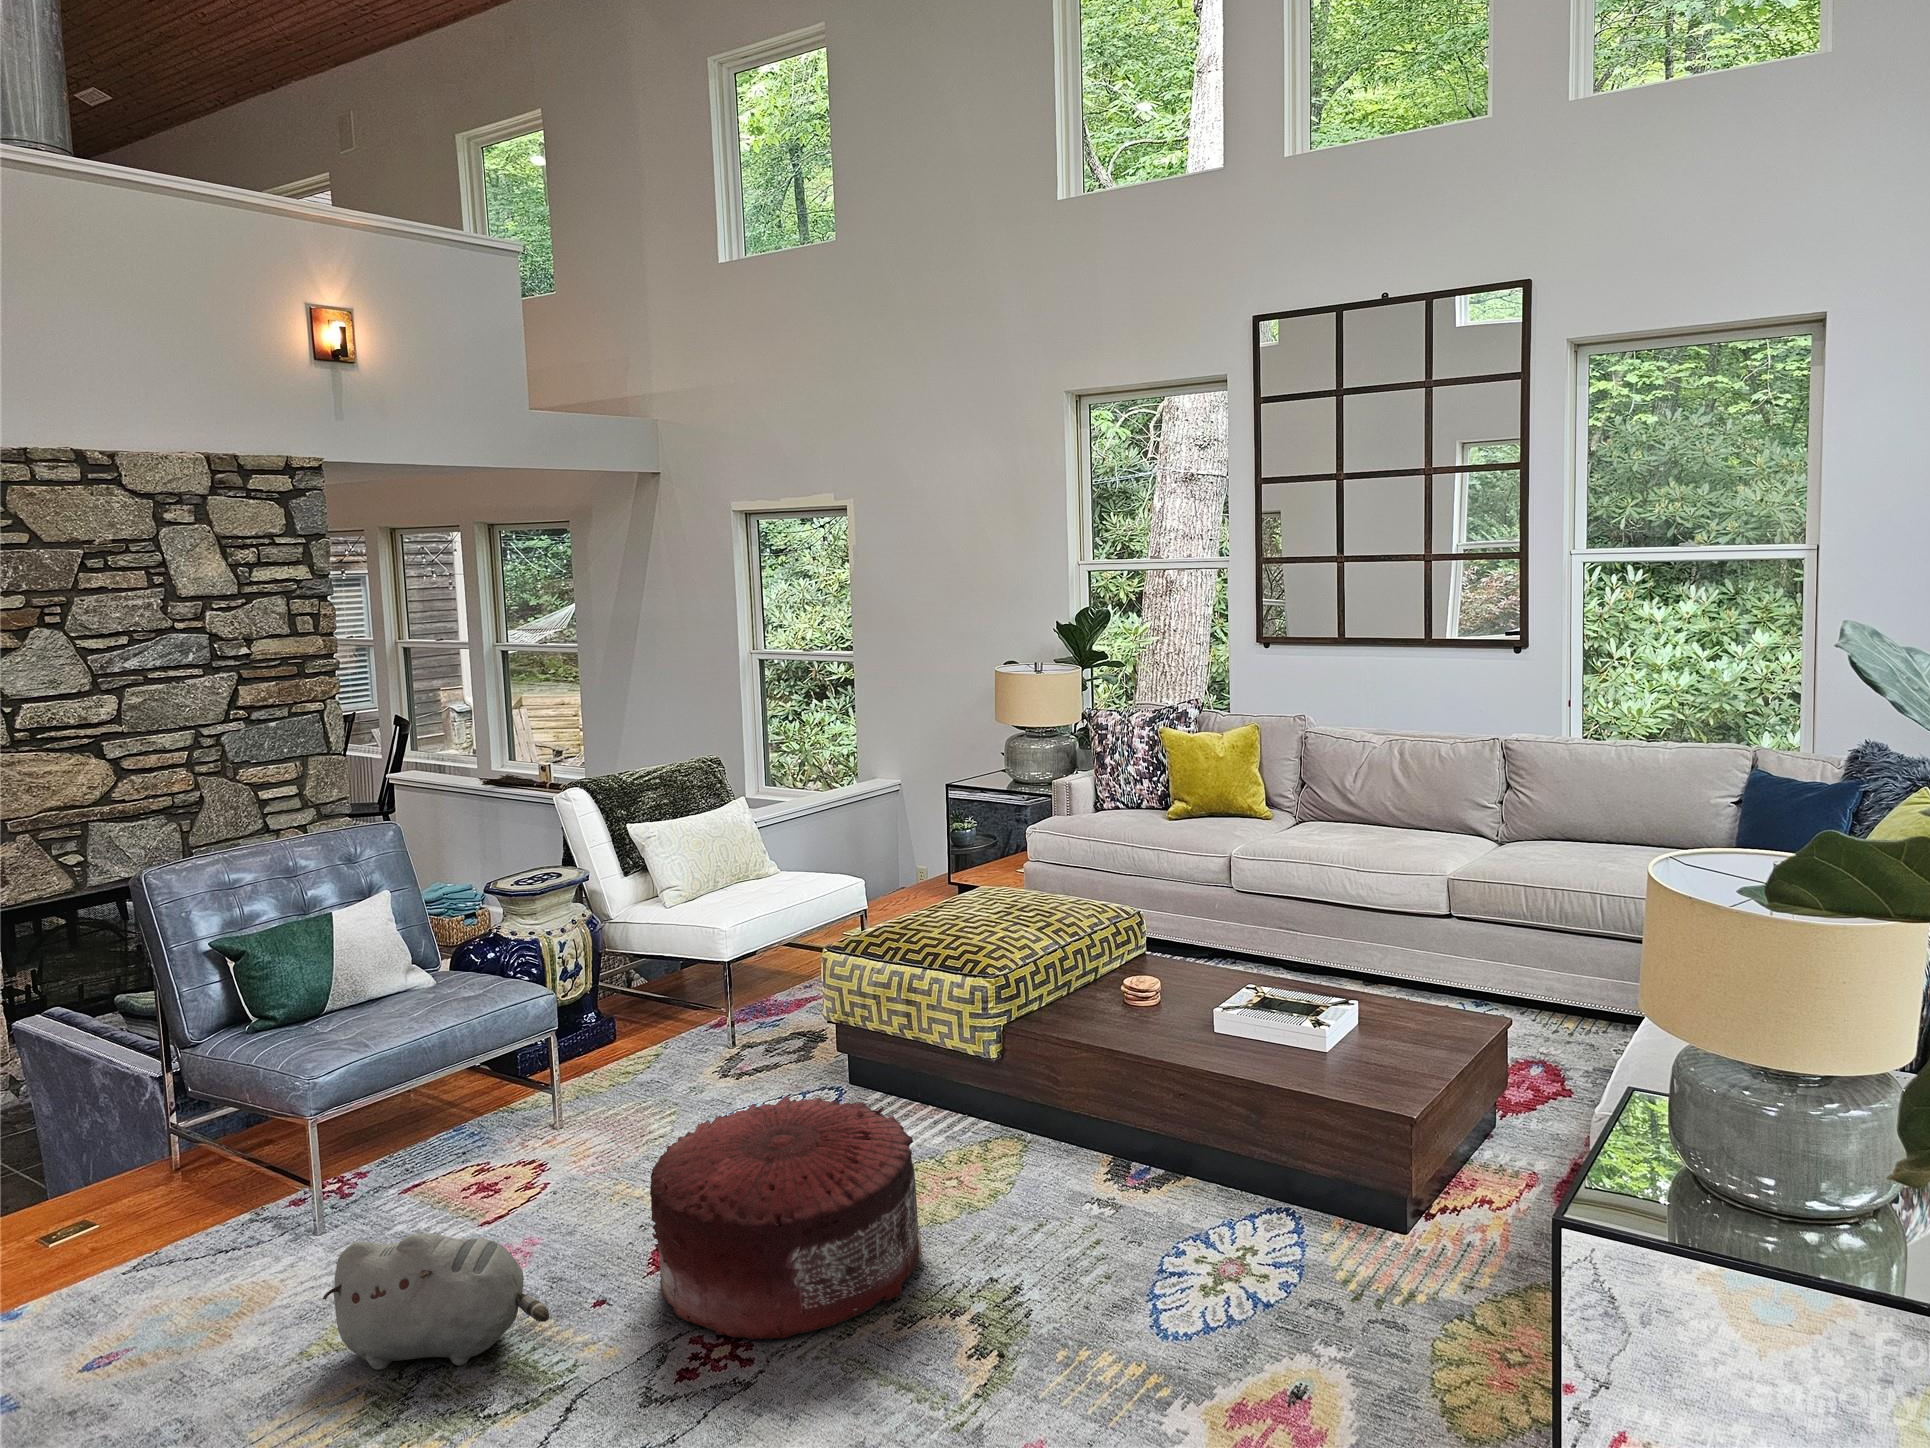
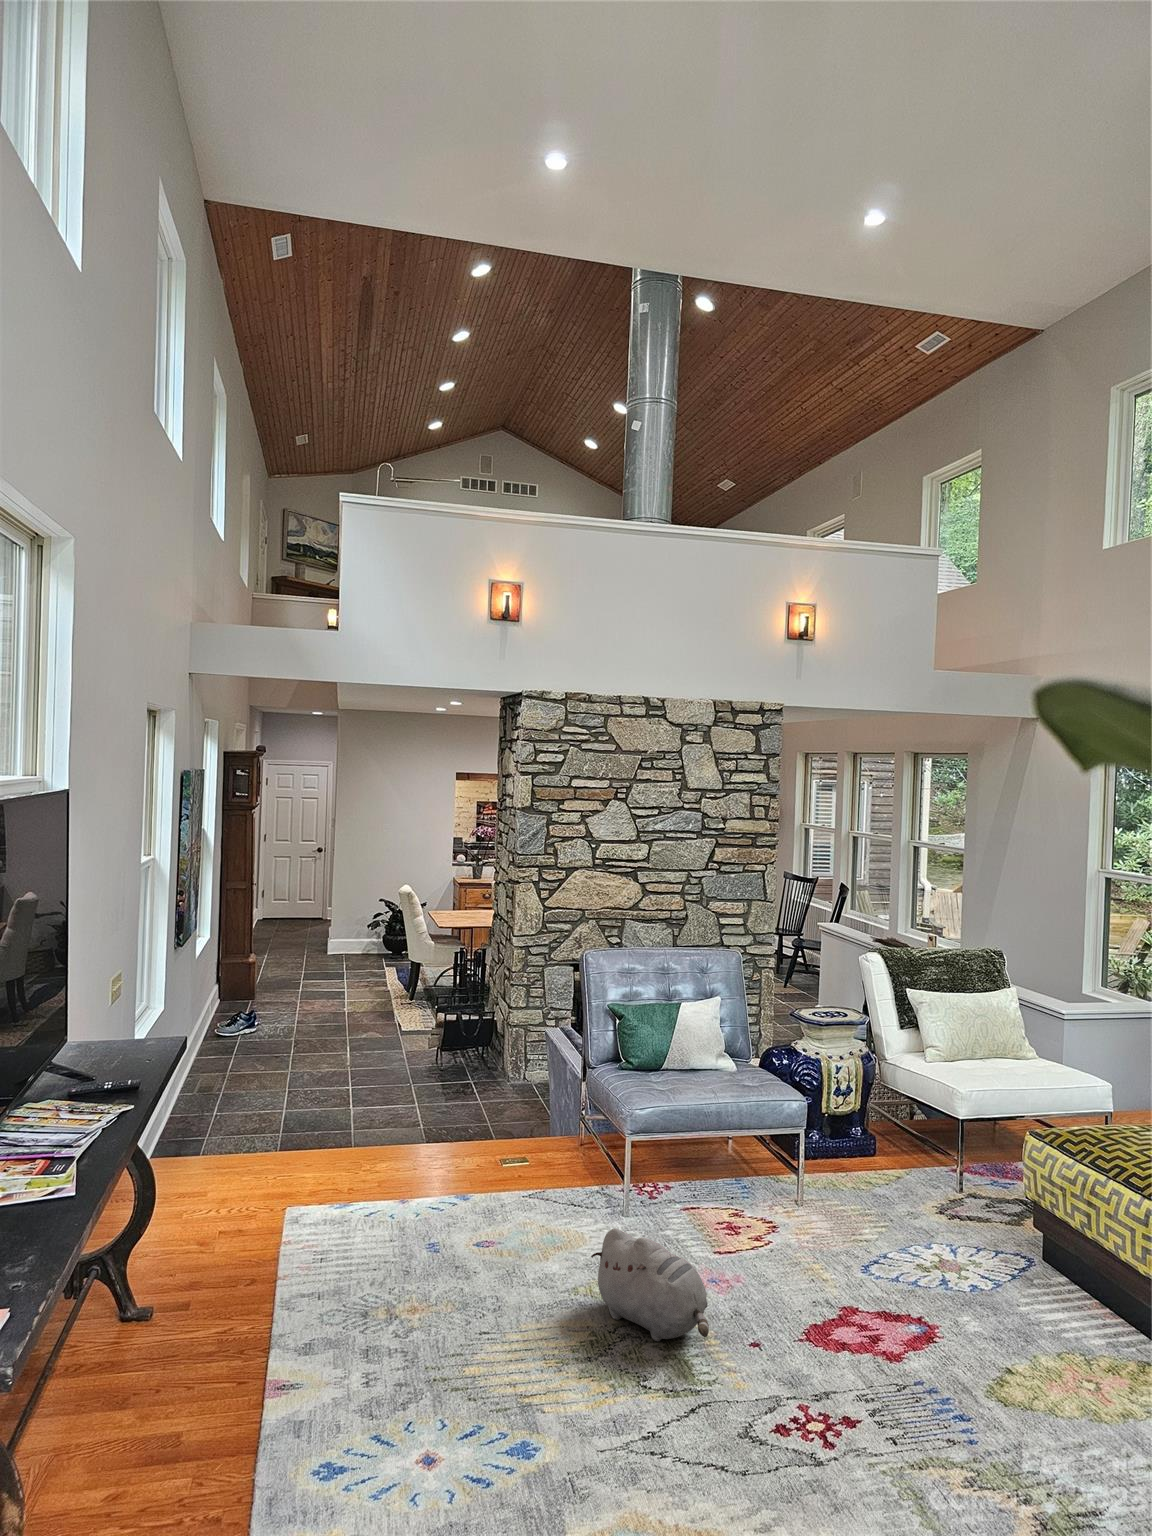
pouf: present [650,1095,922,1340] -> none [792,1239,1024,1460]

